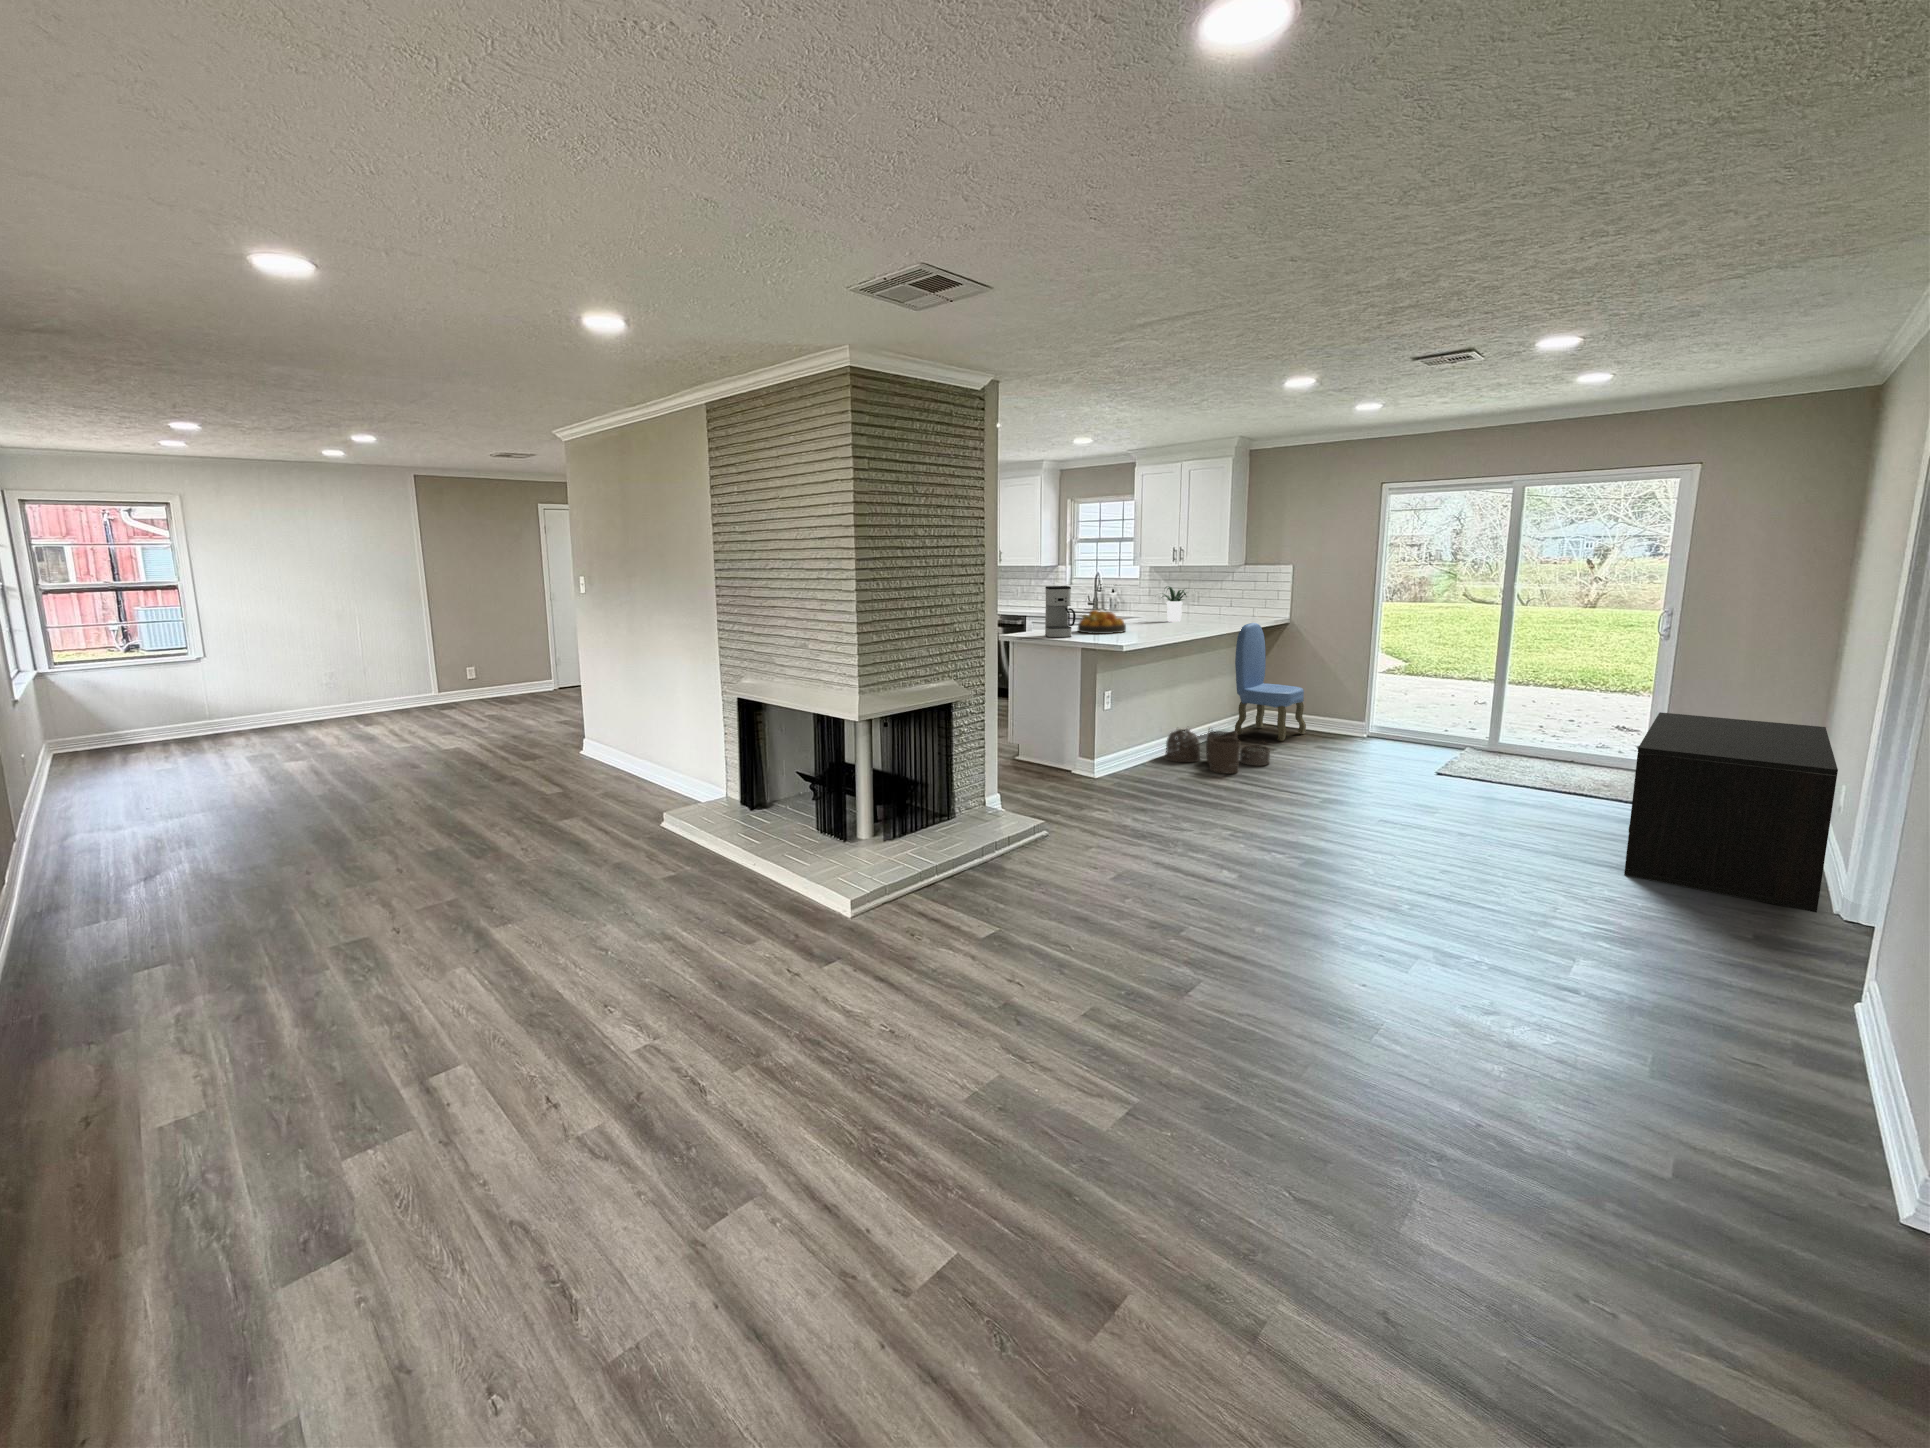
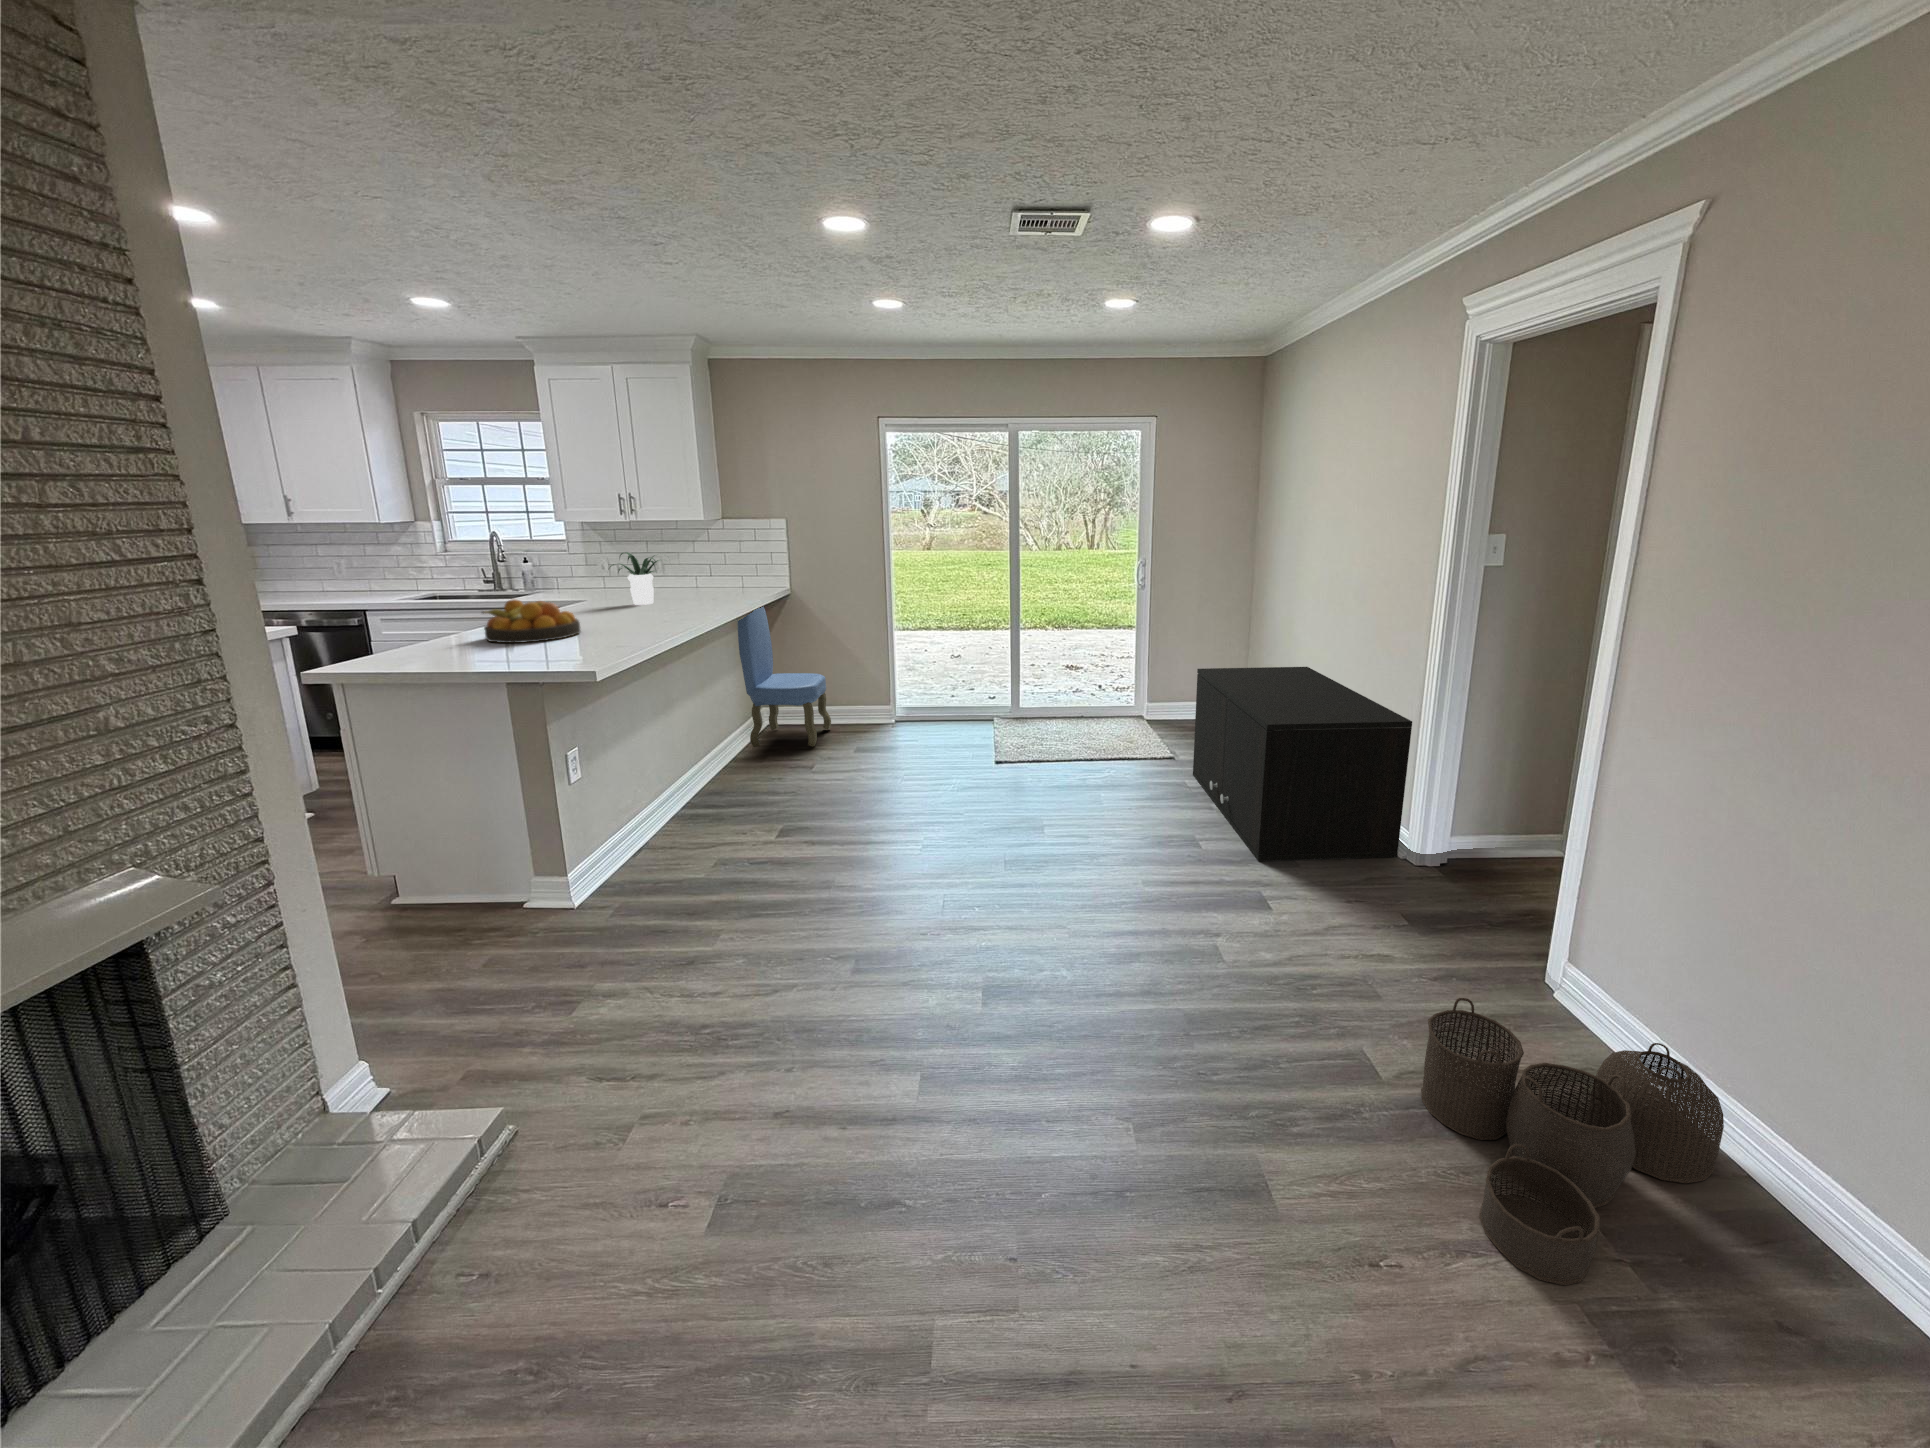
coffee maker: present [1045,586,1076,638] -> none [399,560,481,663]
woven basket: present [1165,728,1270,773] -> present [1421,998,1724,1285]

